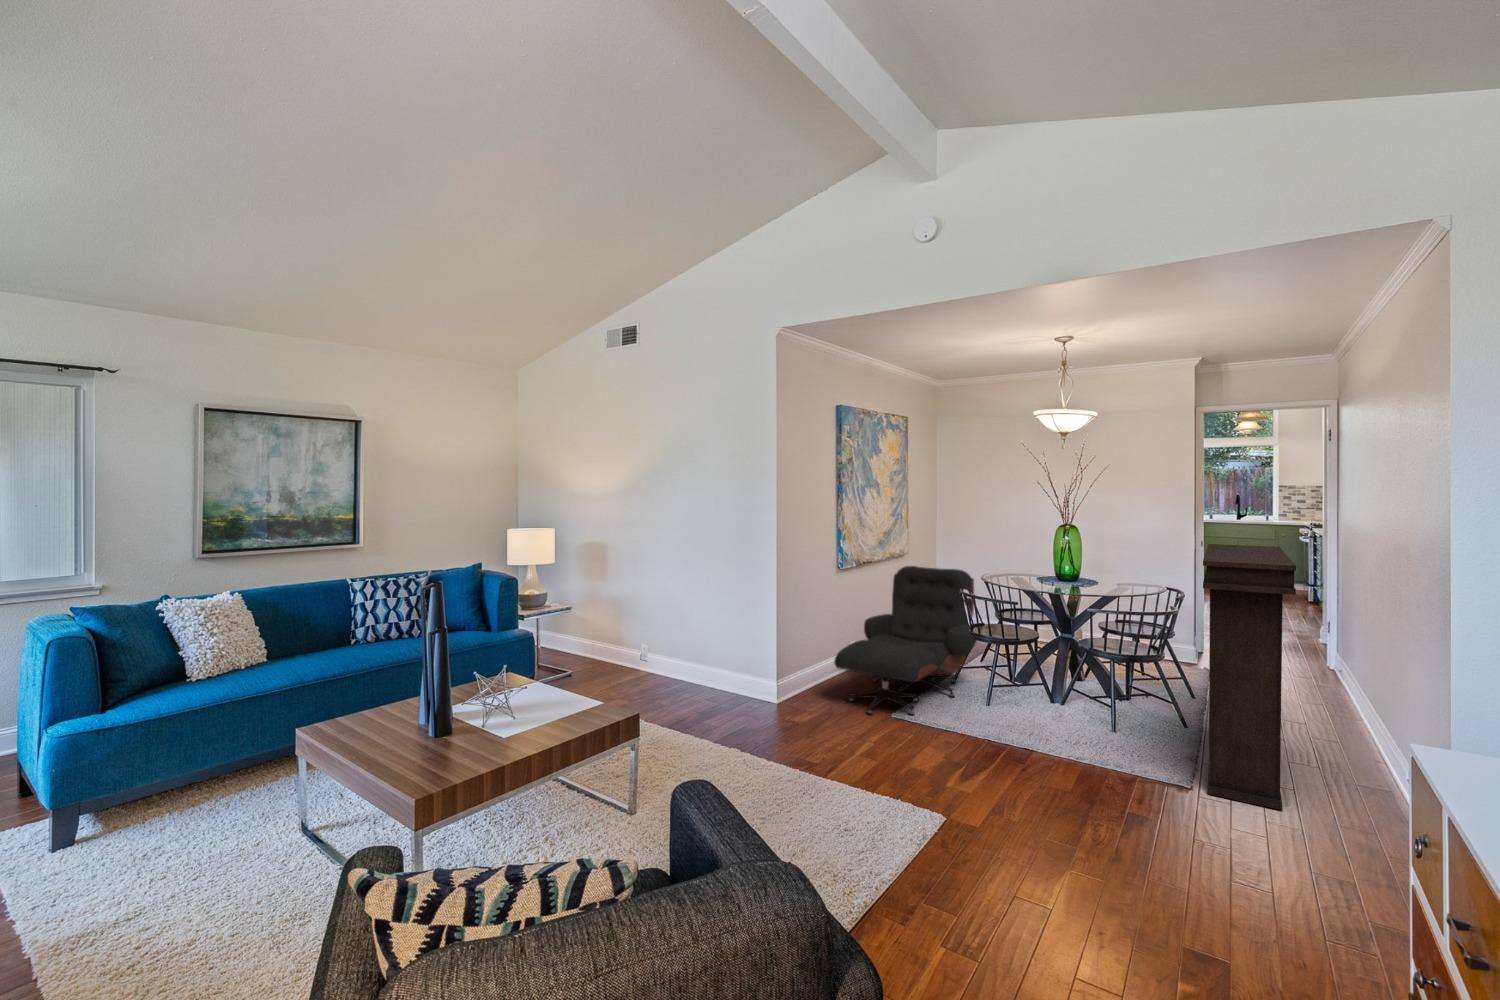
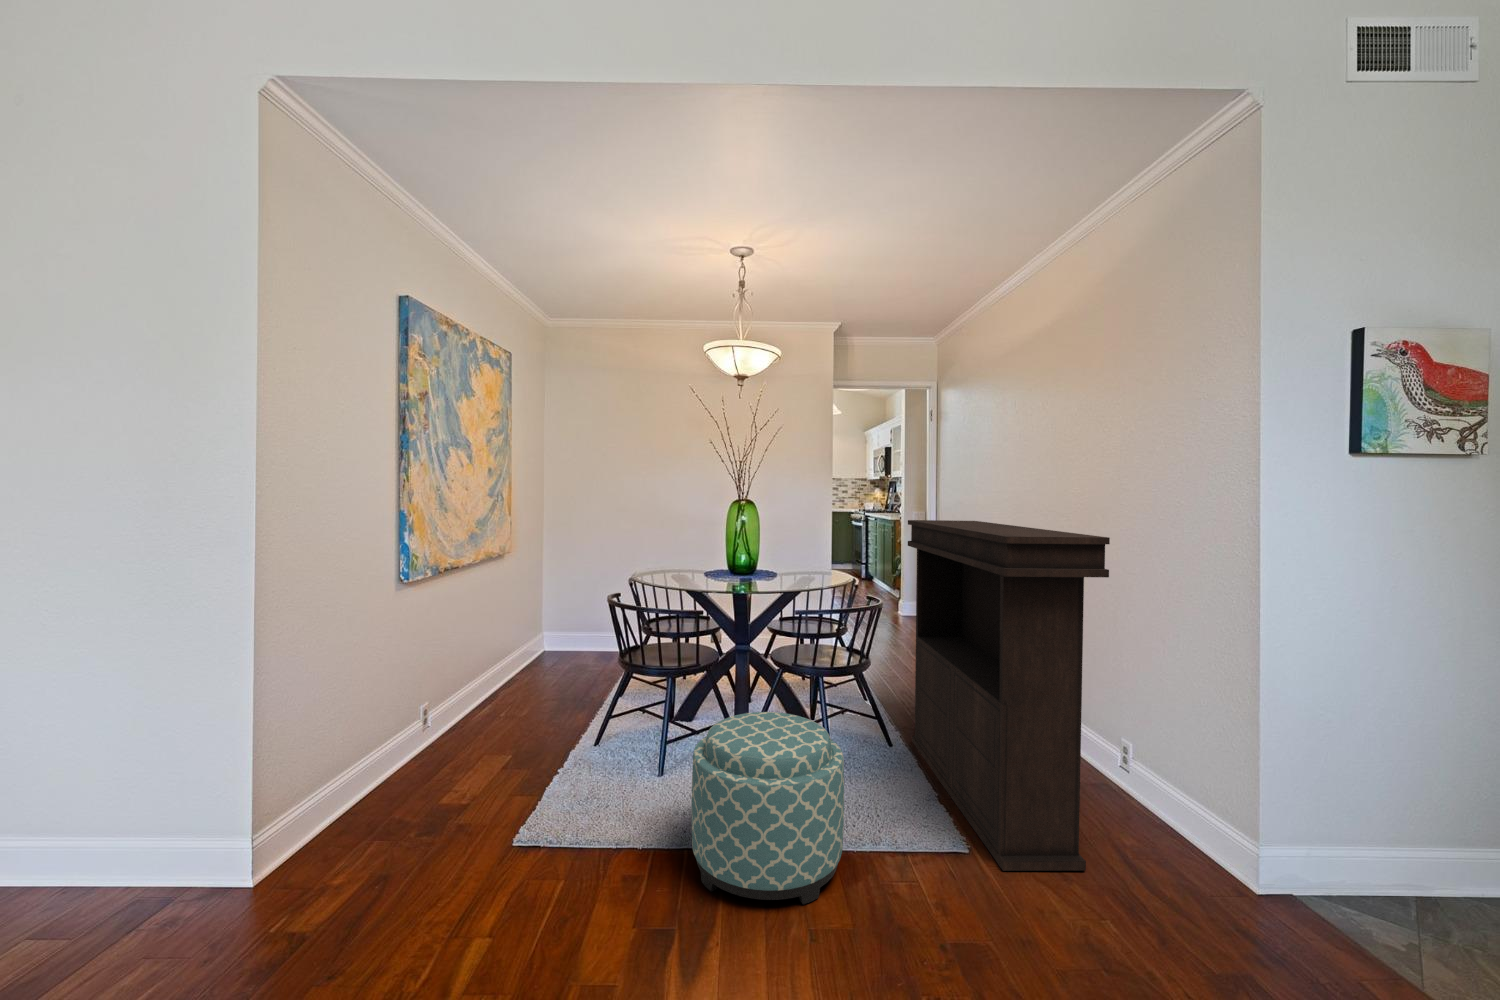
lounge chair: present [834,566,977,715] -> none [392,569,634,857]
ottoman: none [987,663,1087,771] -> present [691,712,844,904]

